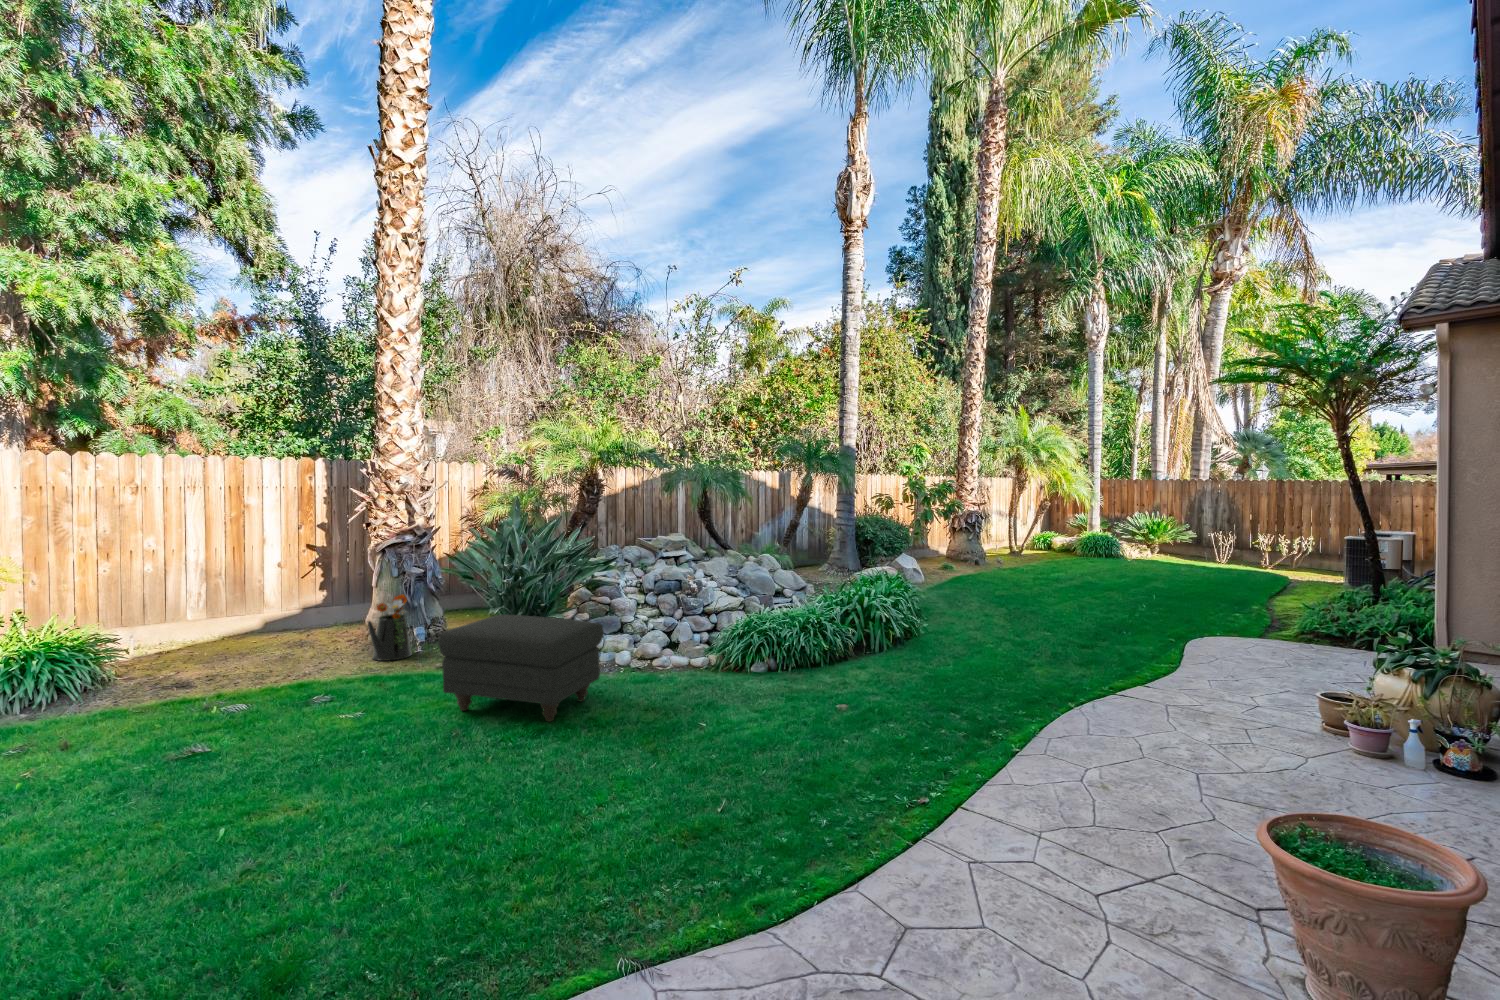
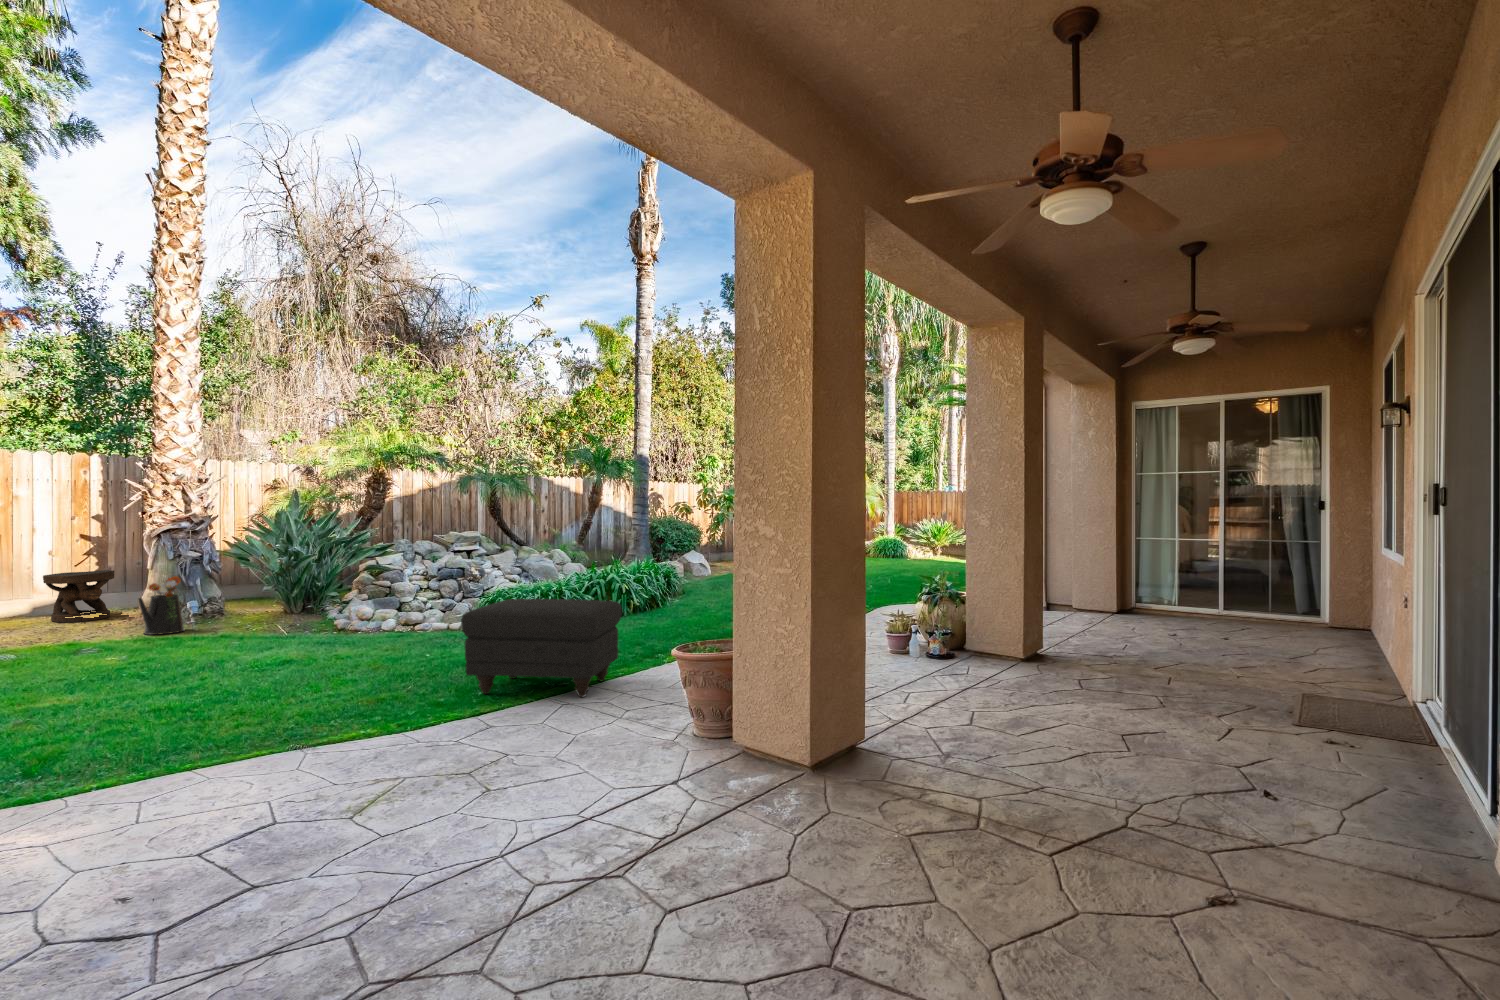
side table: none [275,577,340,634] -> present [43,570,115,622]
ottoman: present [438,614,604,722] -> present [461,599,622,697]

